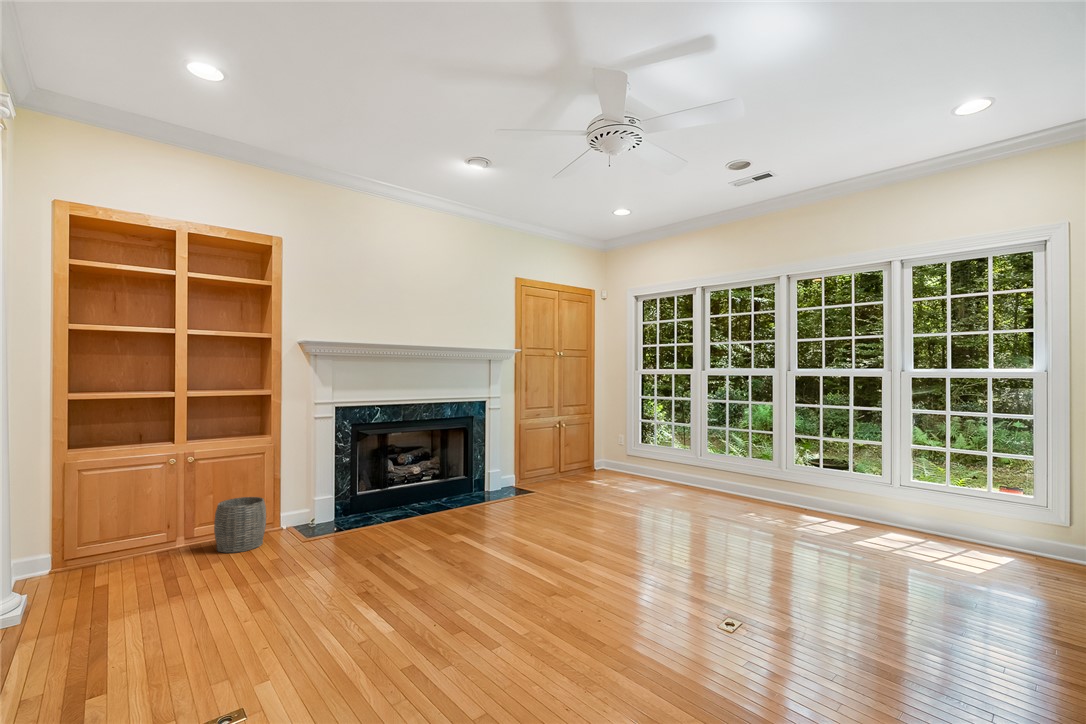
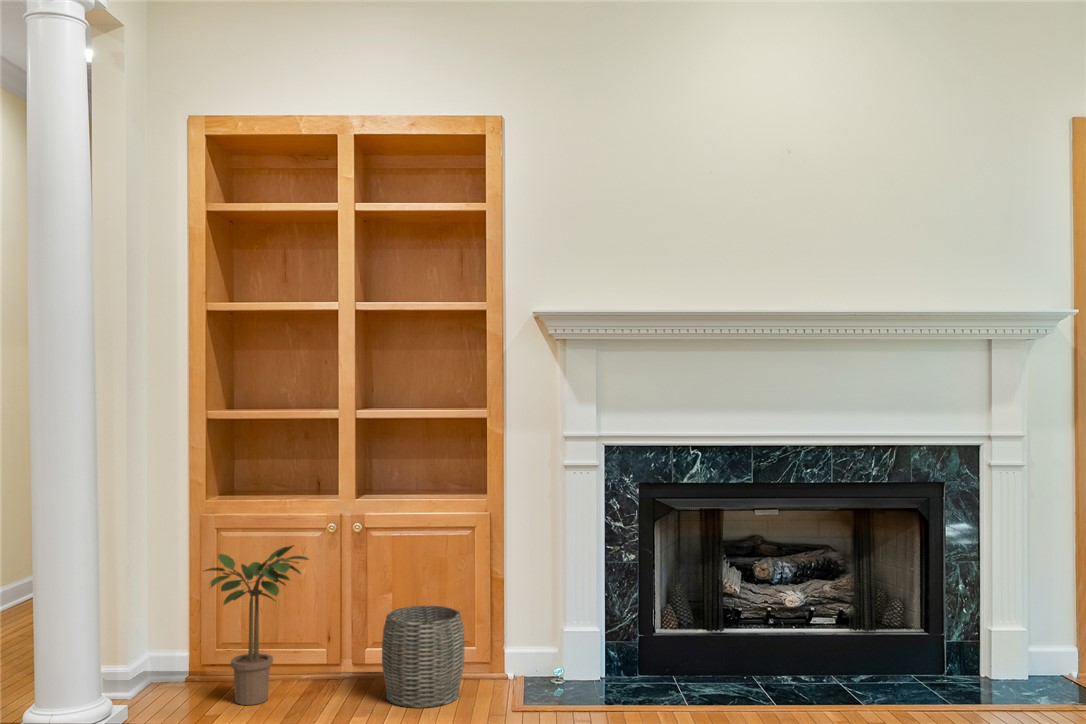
potted plant: none [82,473,167,575] -> present [204,545,309,705]

